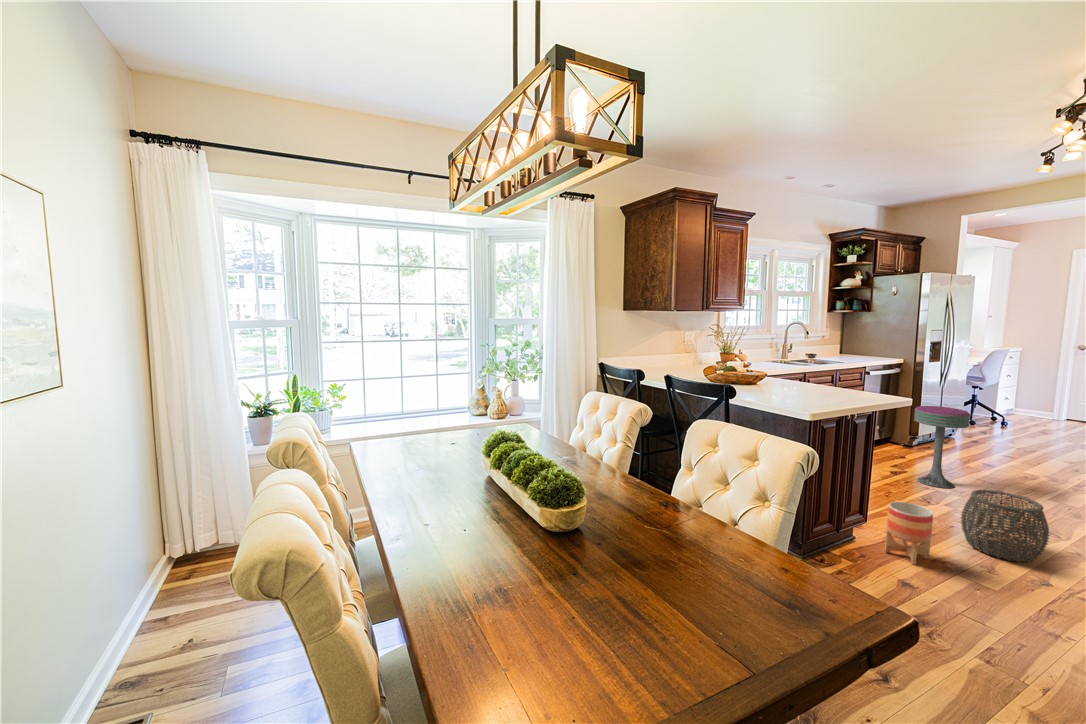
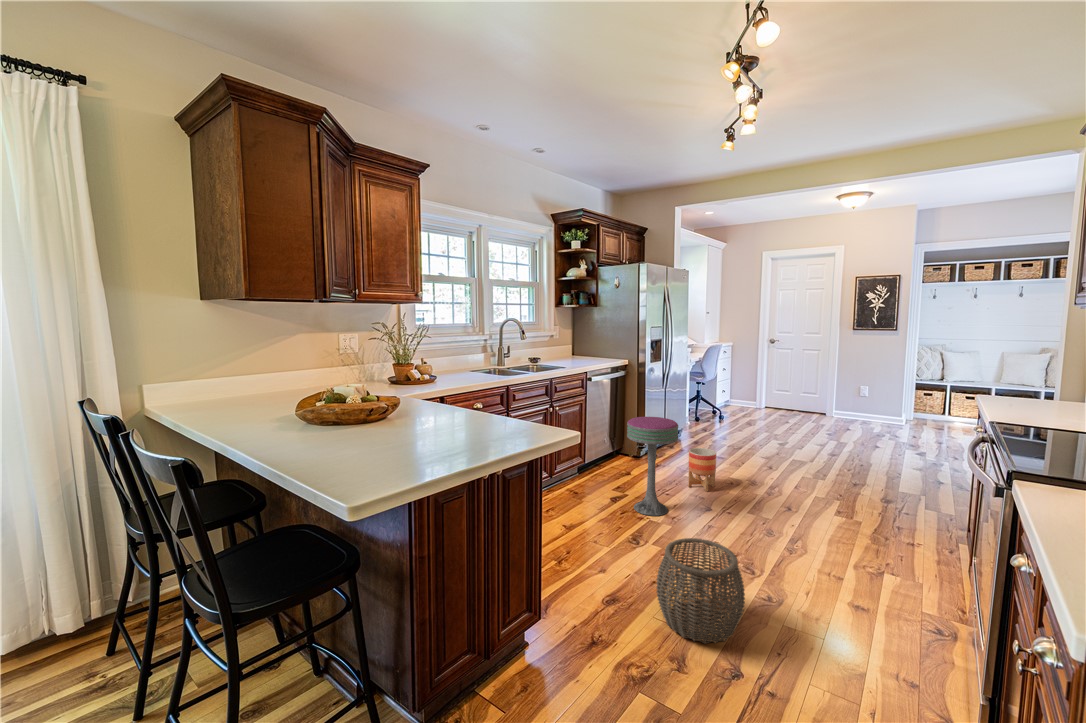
planter: present [885,502,933,564] -> present [688,448,716,492]

